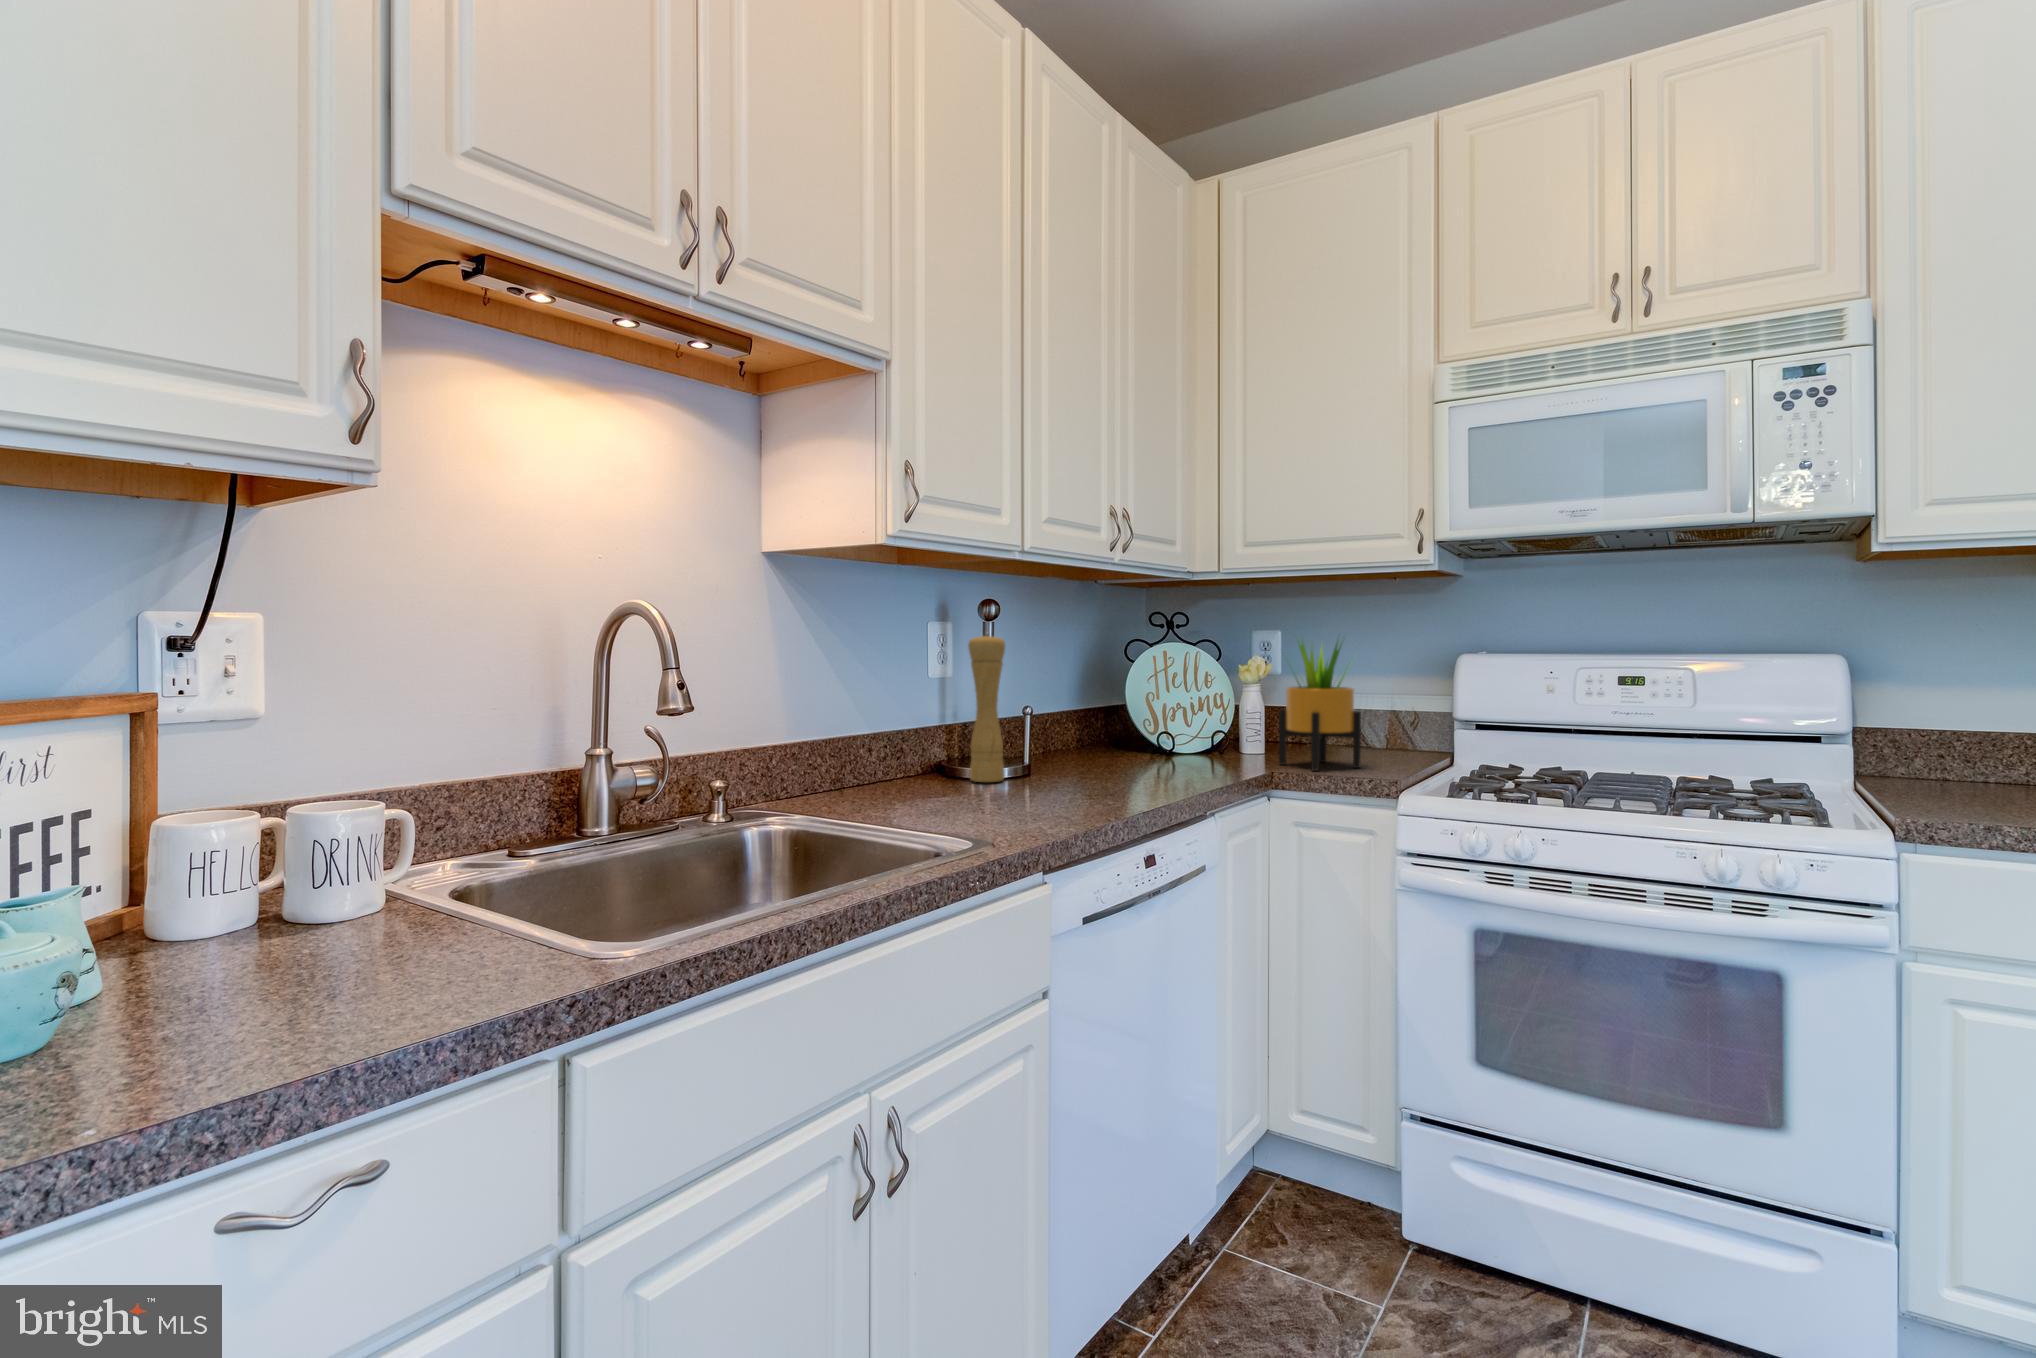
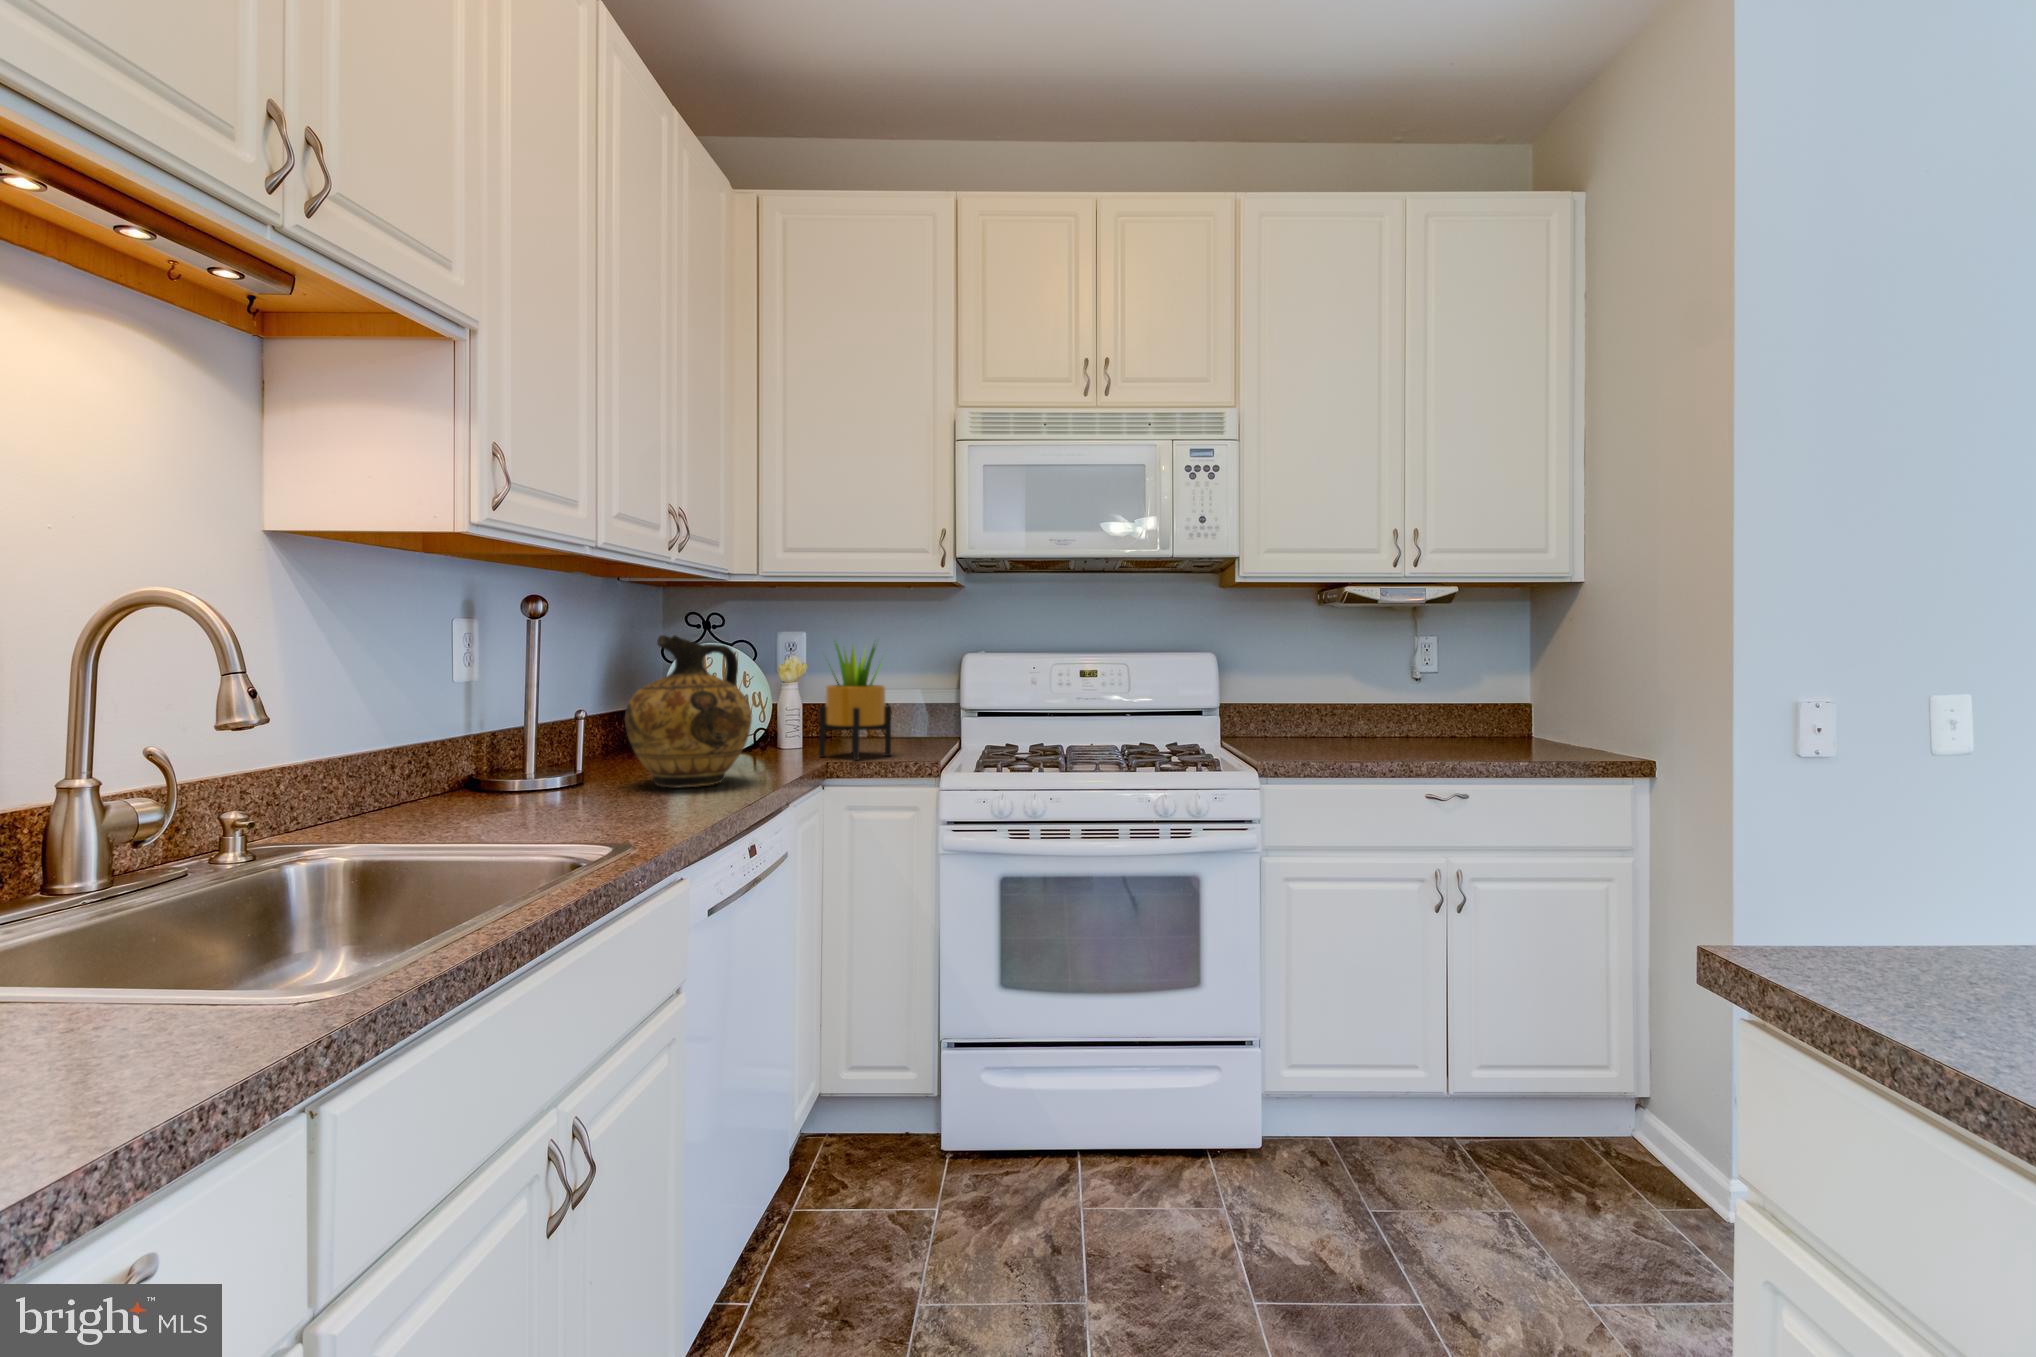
pepper mill: present [968,634,1005,782] -> none [518,633,561,792]
ceramic jug: none [1058,634,1181,788] -> present [625,635,752,787]

